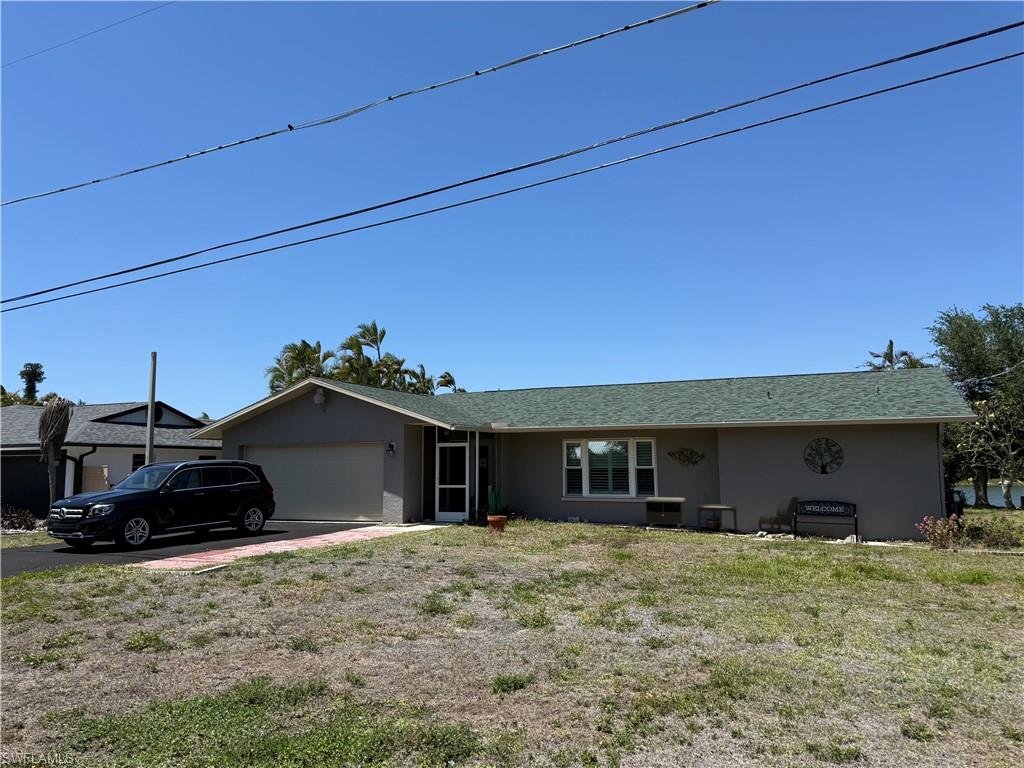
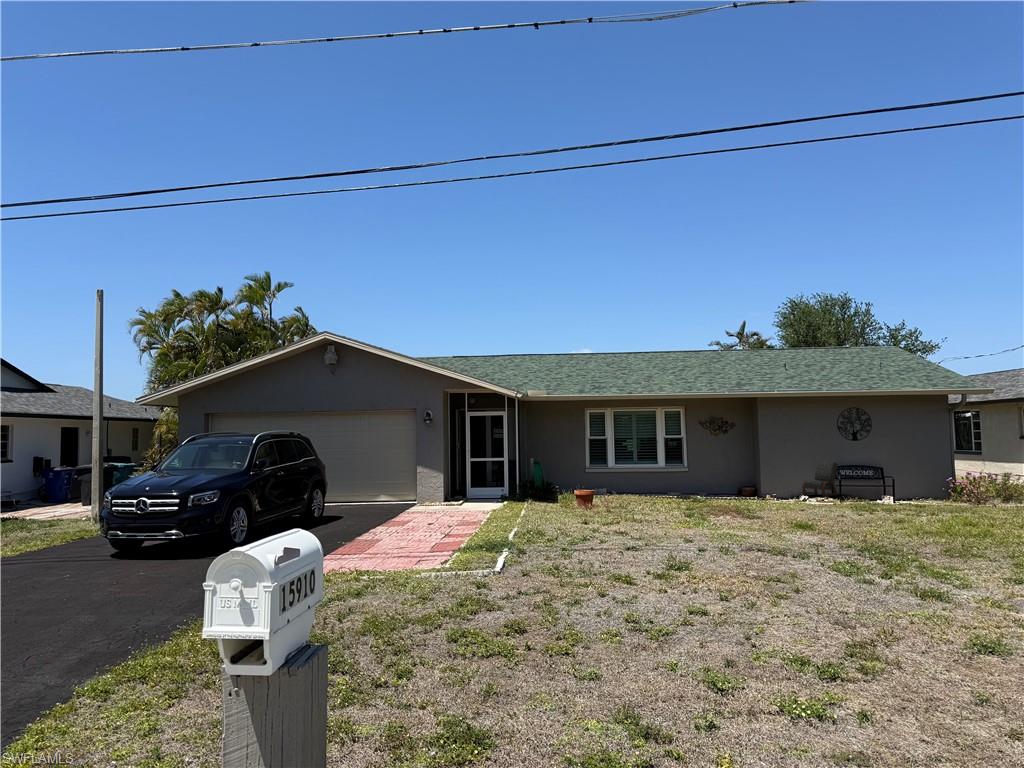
storage bench: present [646,497,686,527] -> none [684,466,723,494]
round table: present [696,504,738,532] -> none [745,471,789,499]

